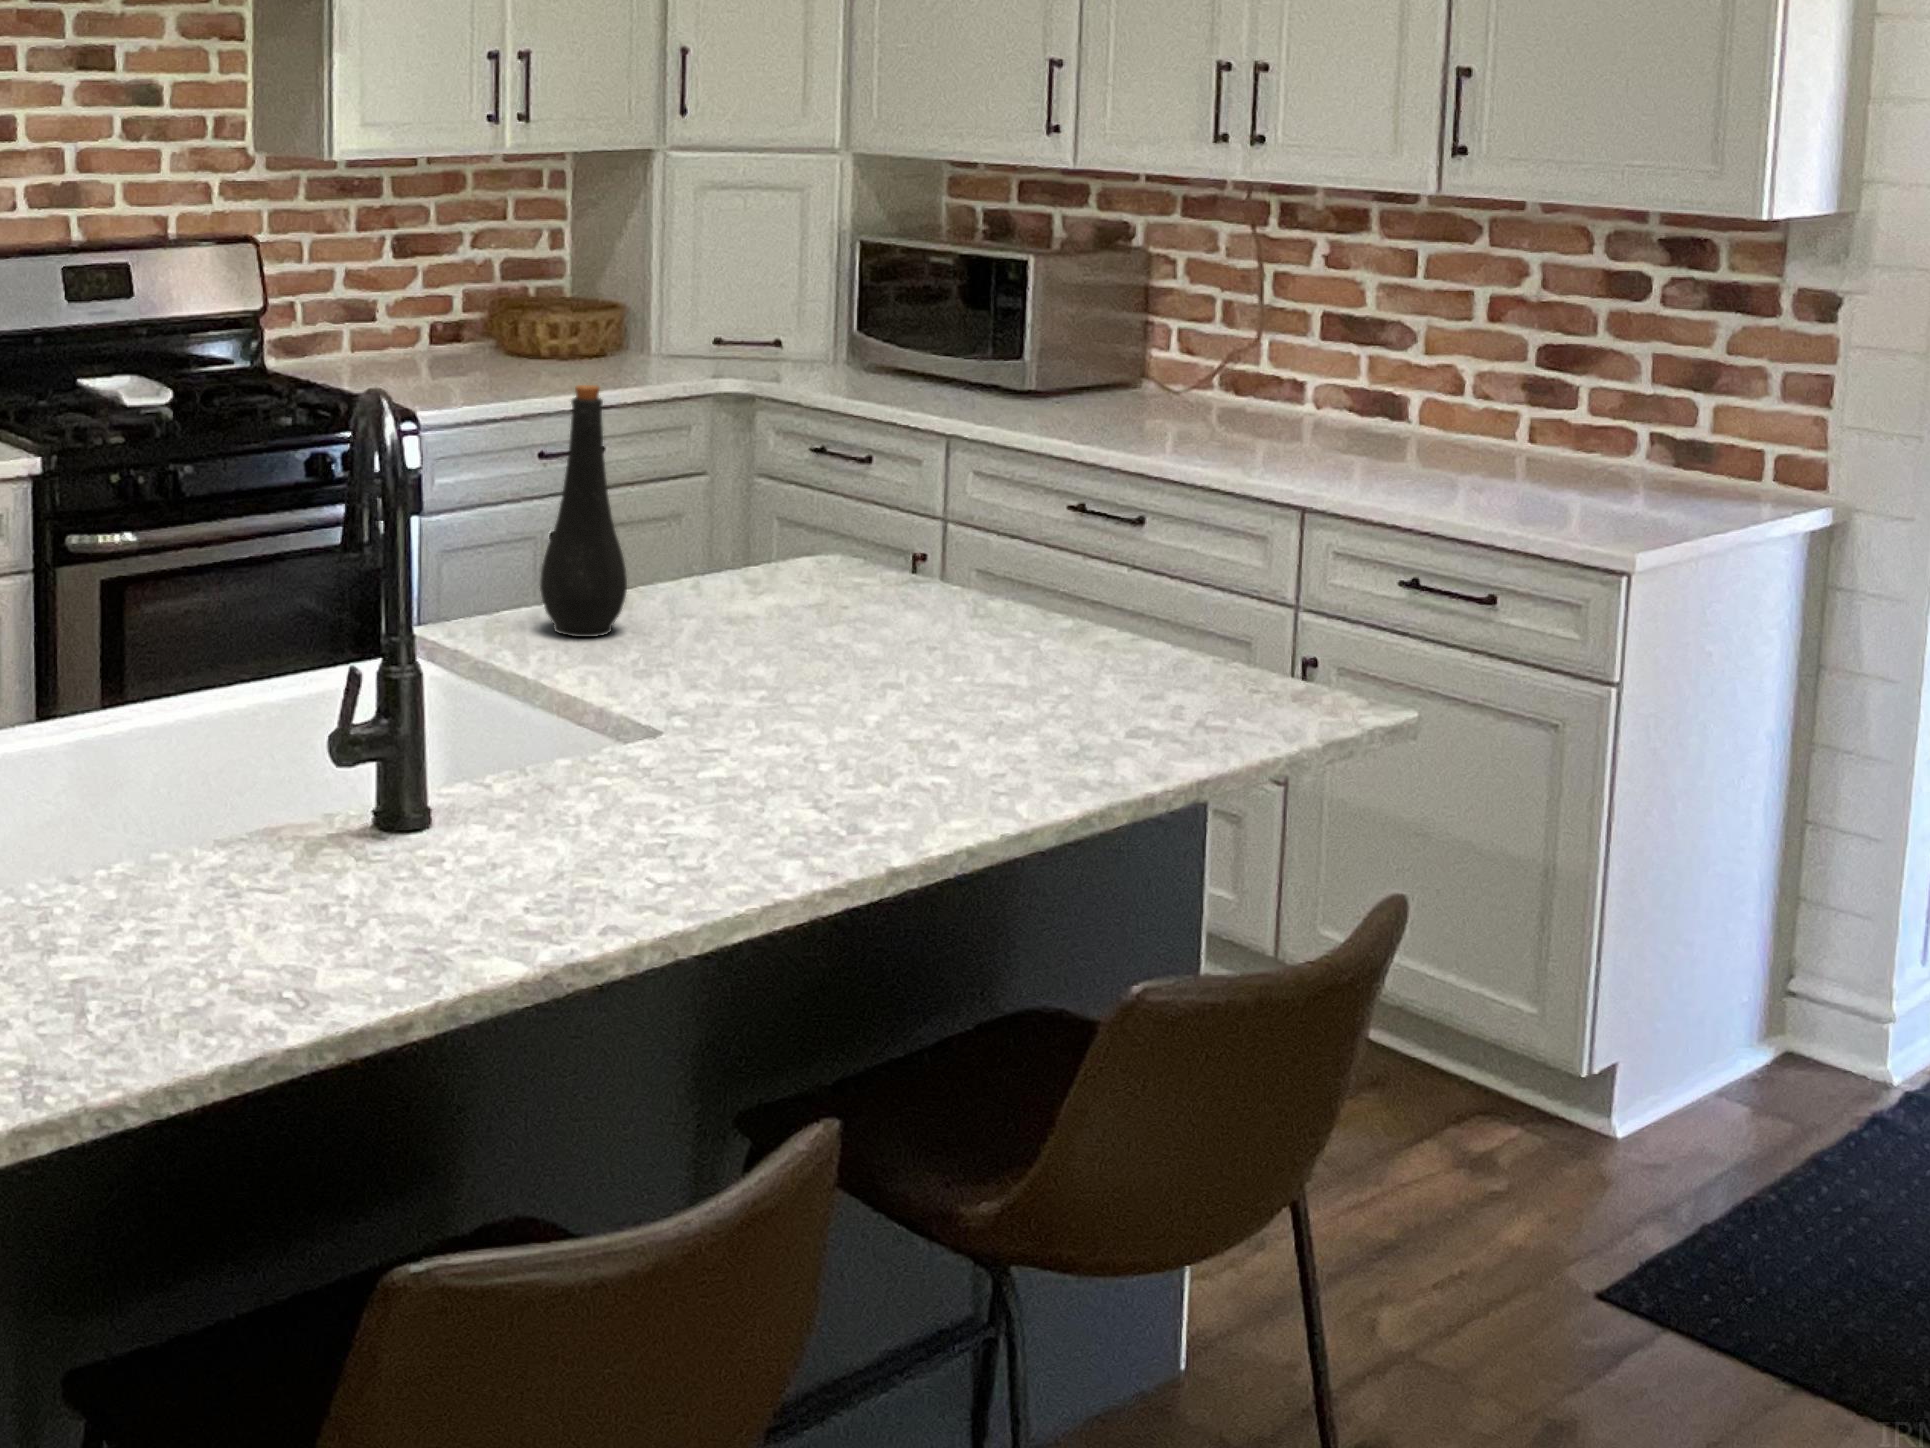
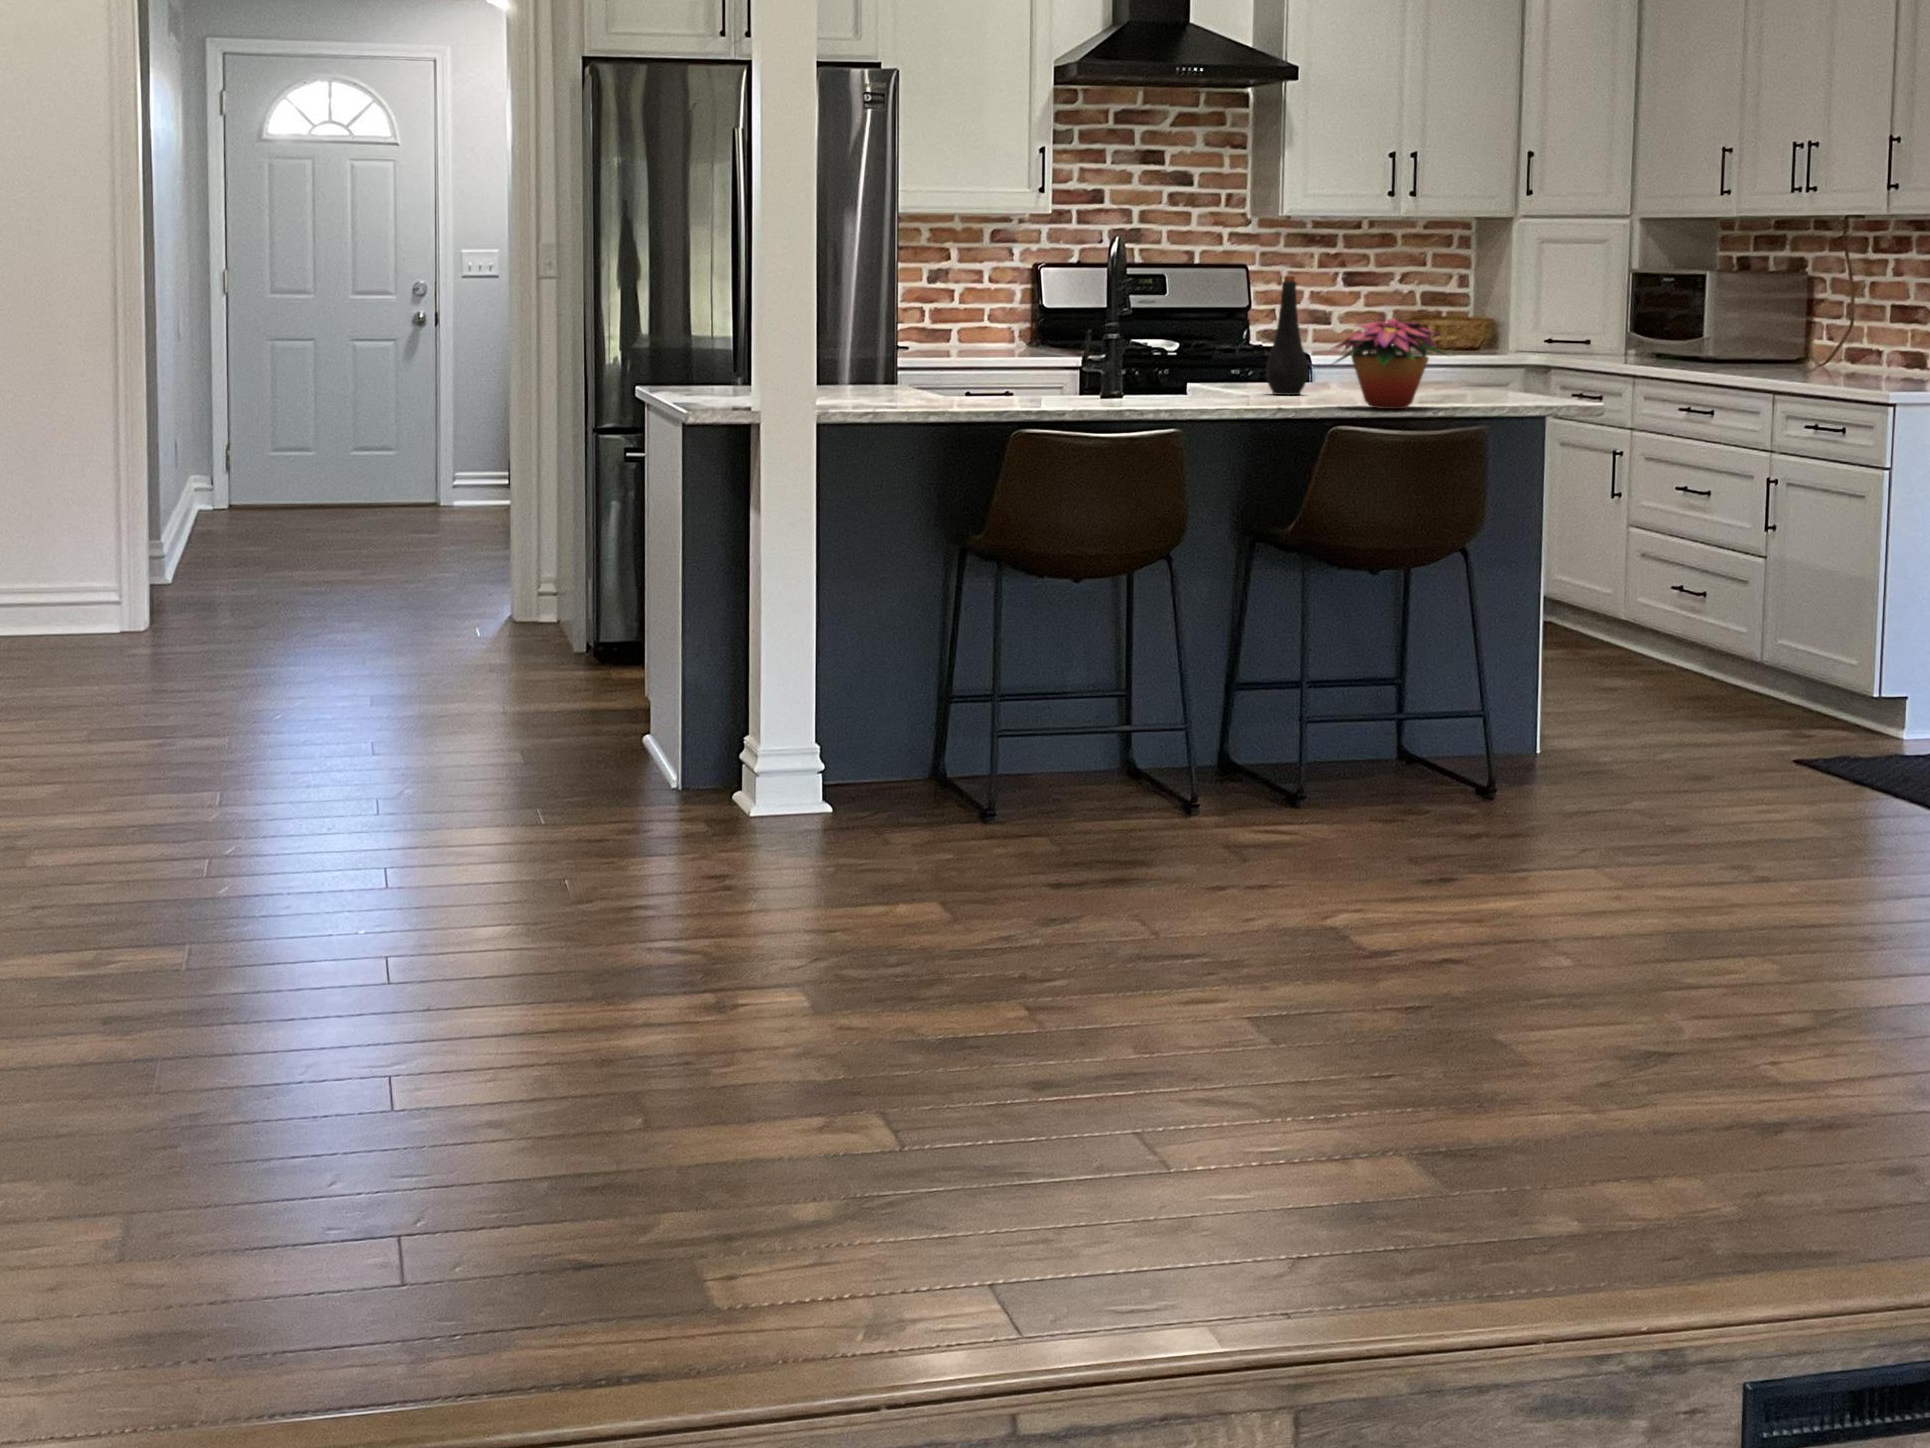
flower arrangement: none [799,544,1111,770] -> present [1333,319,1445,409]

